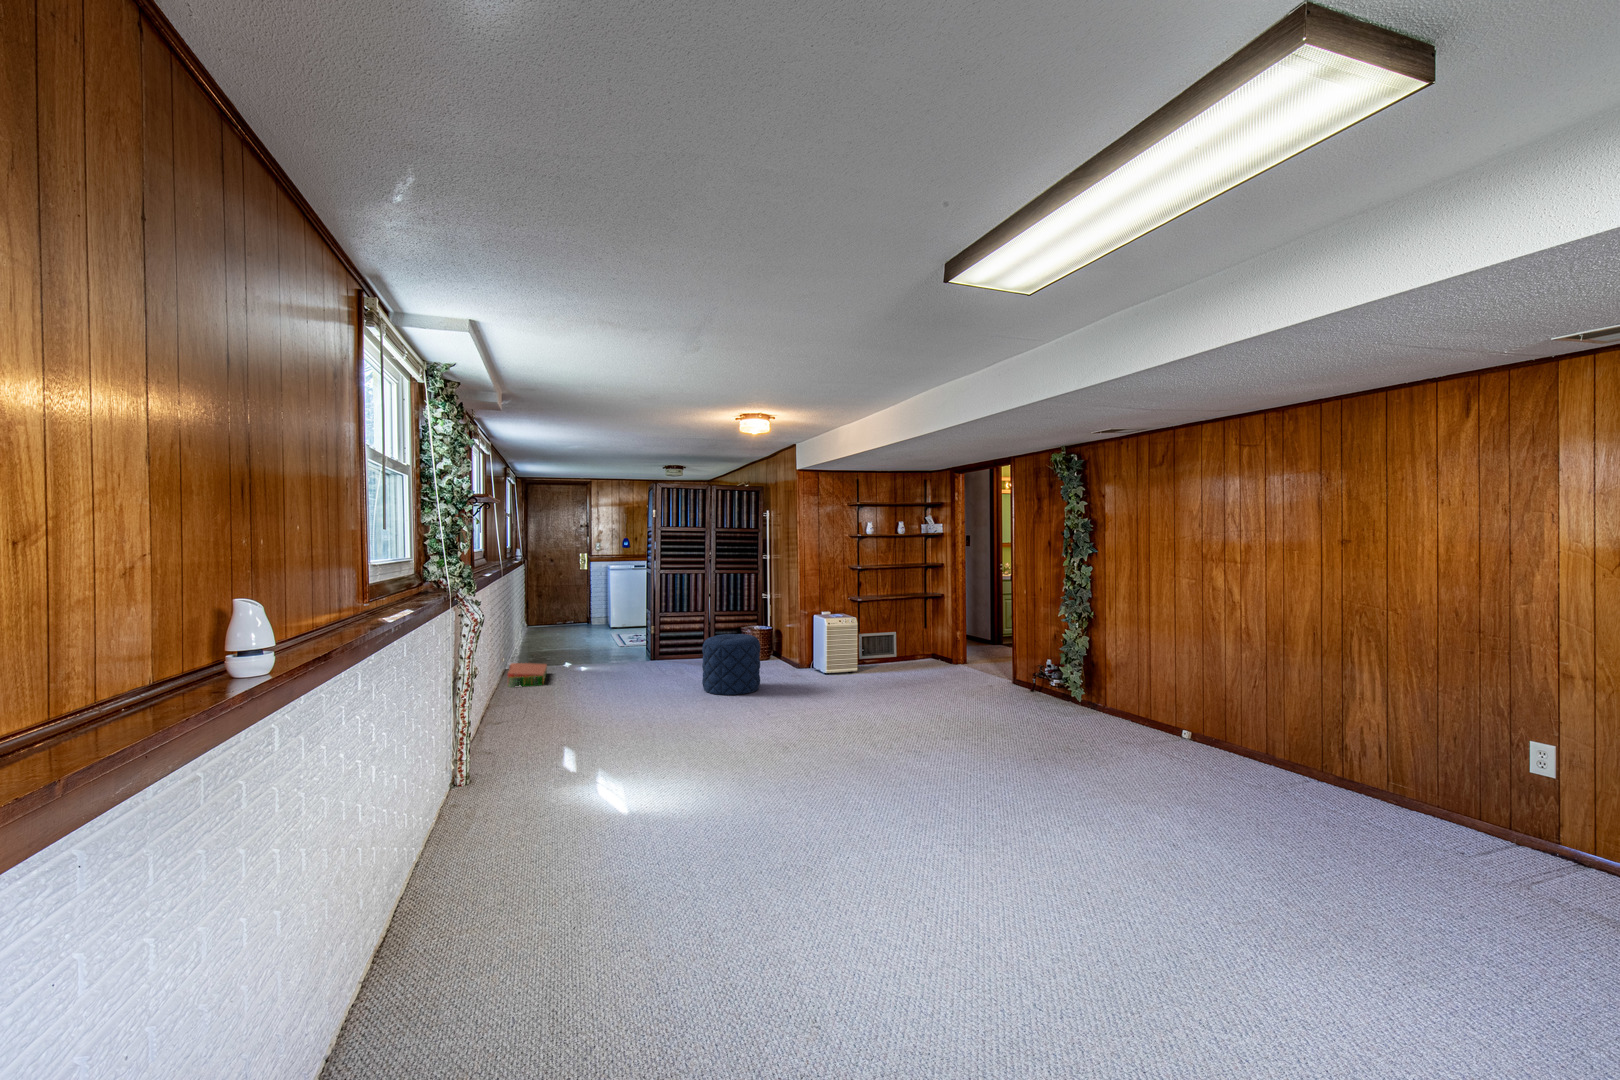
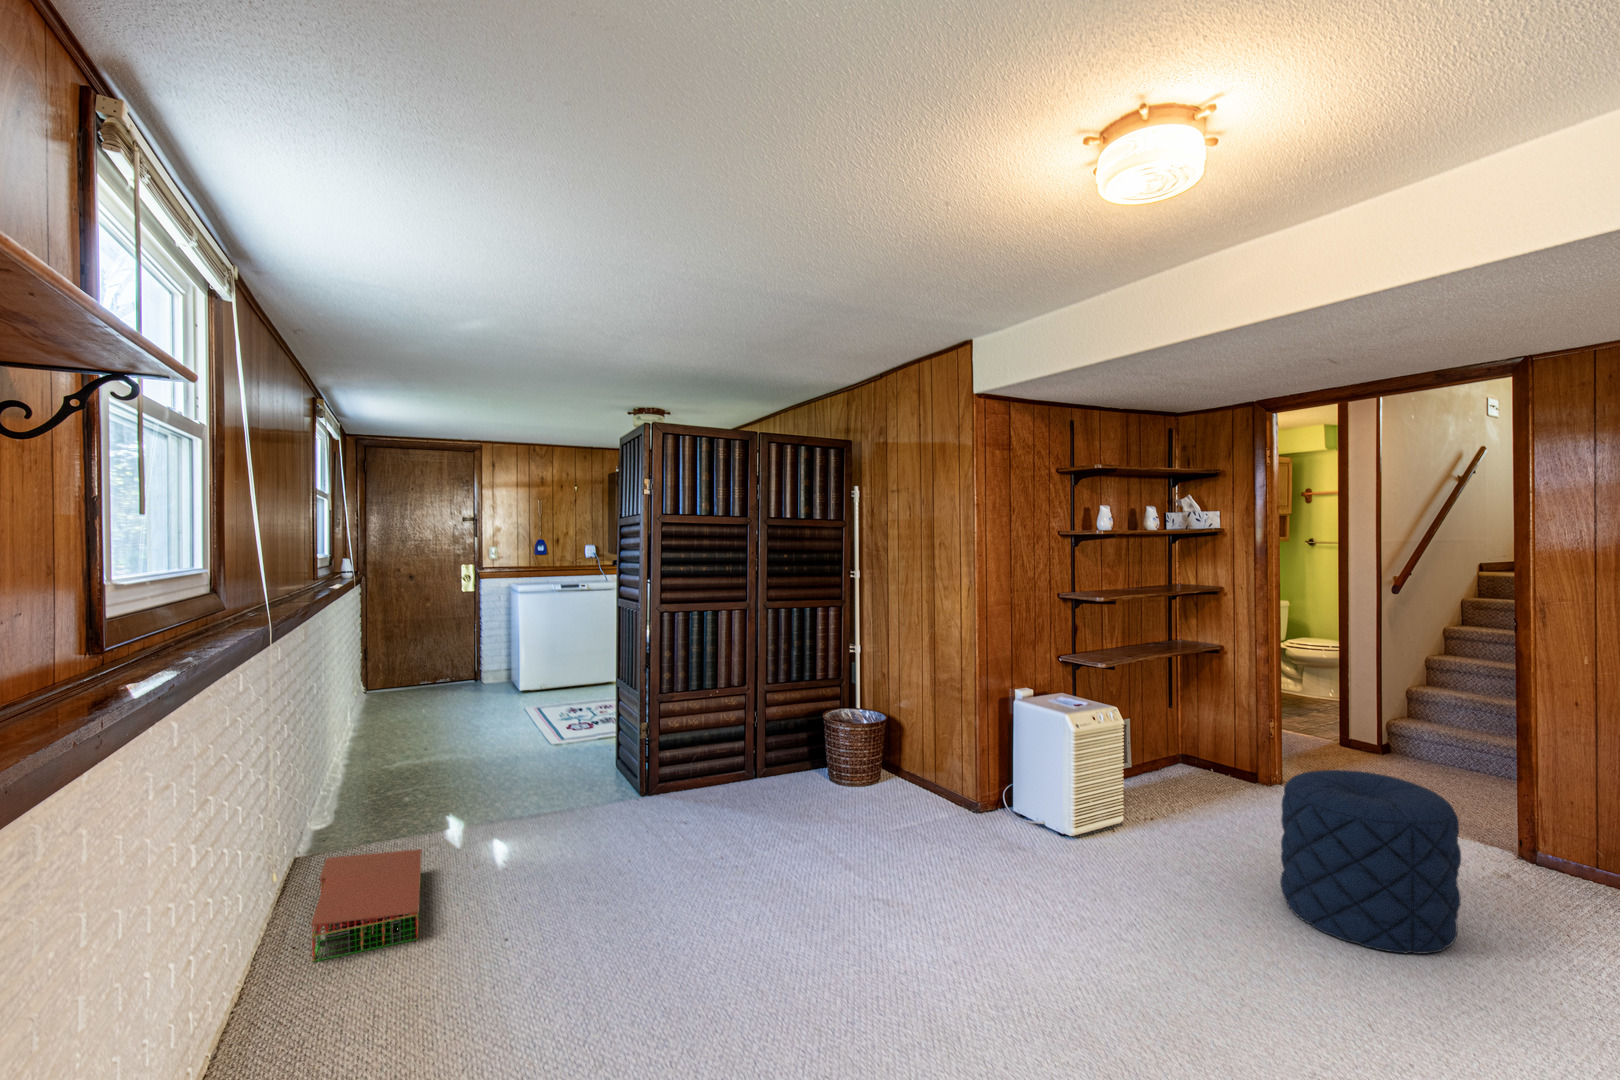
pouf: present [702,634,760,695] -> present [1281,770,1461,954]

